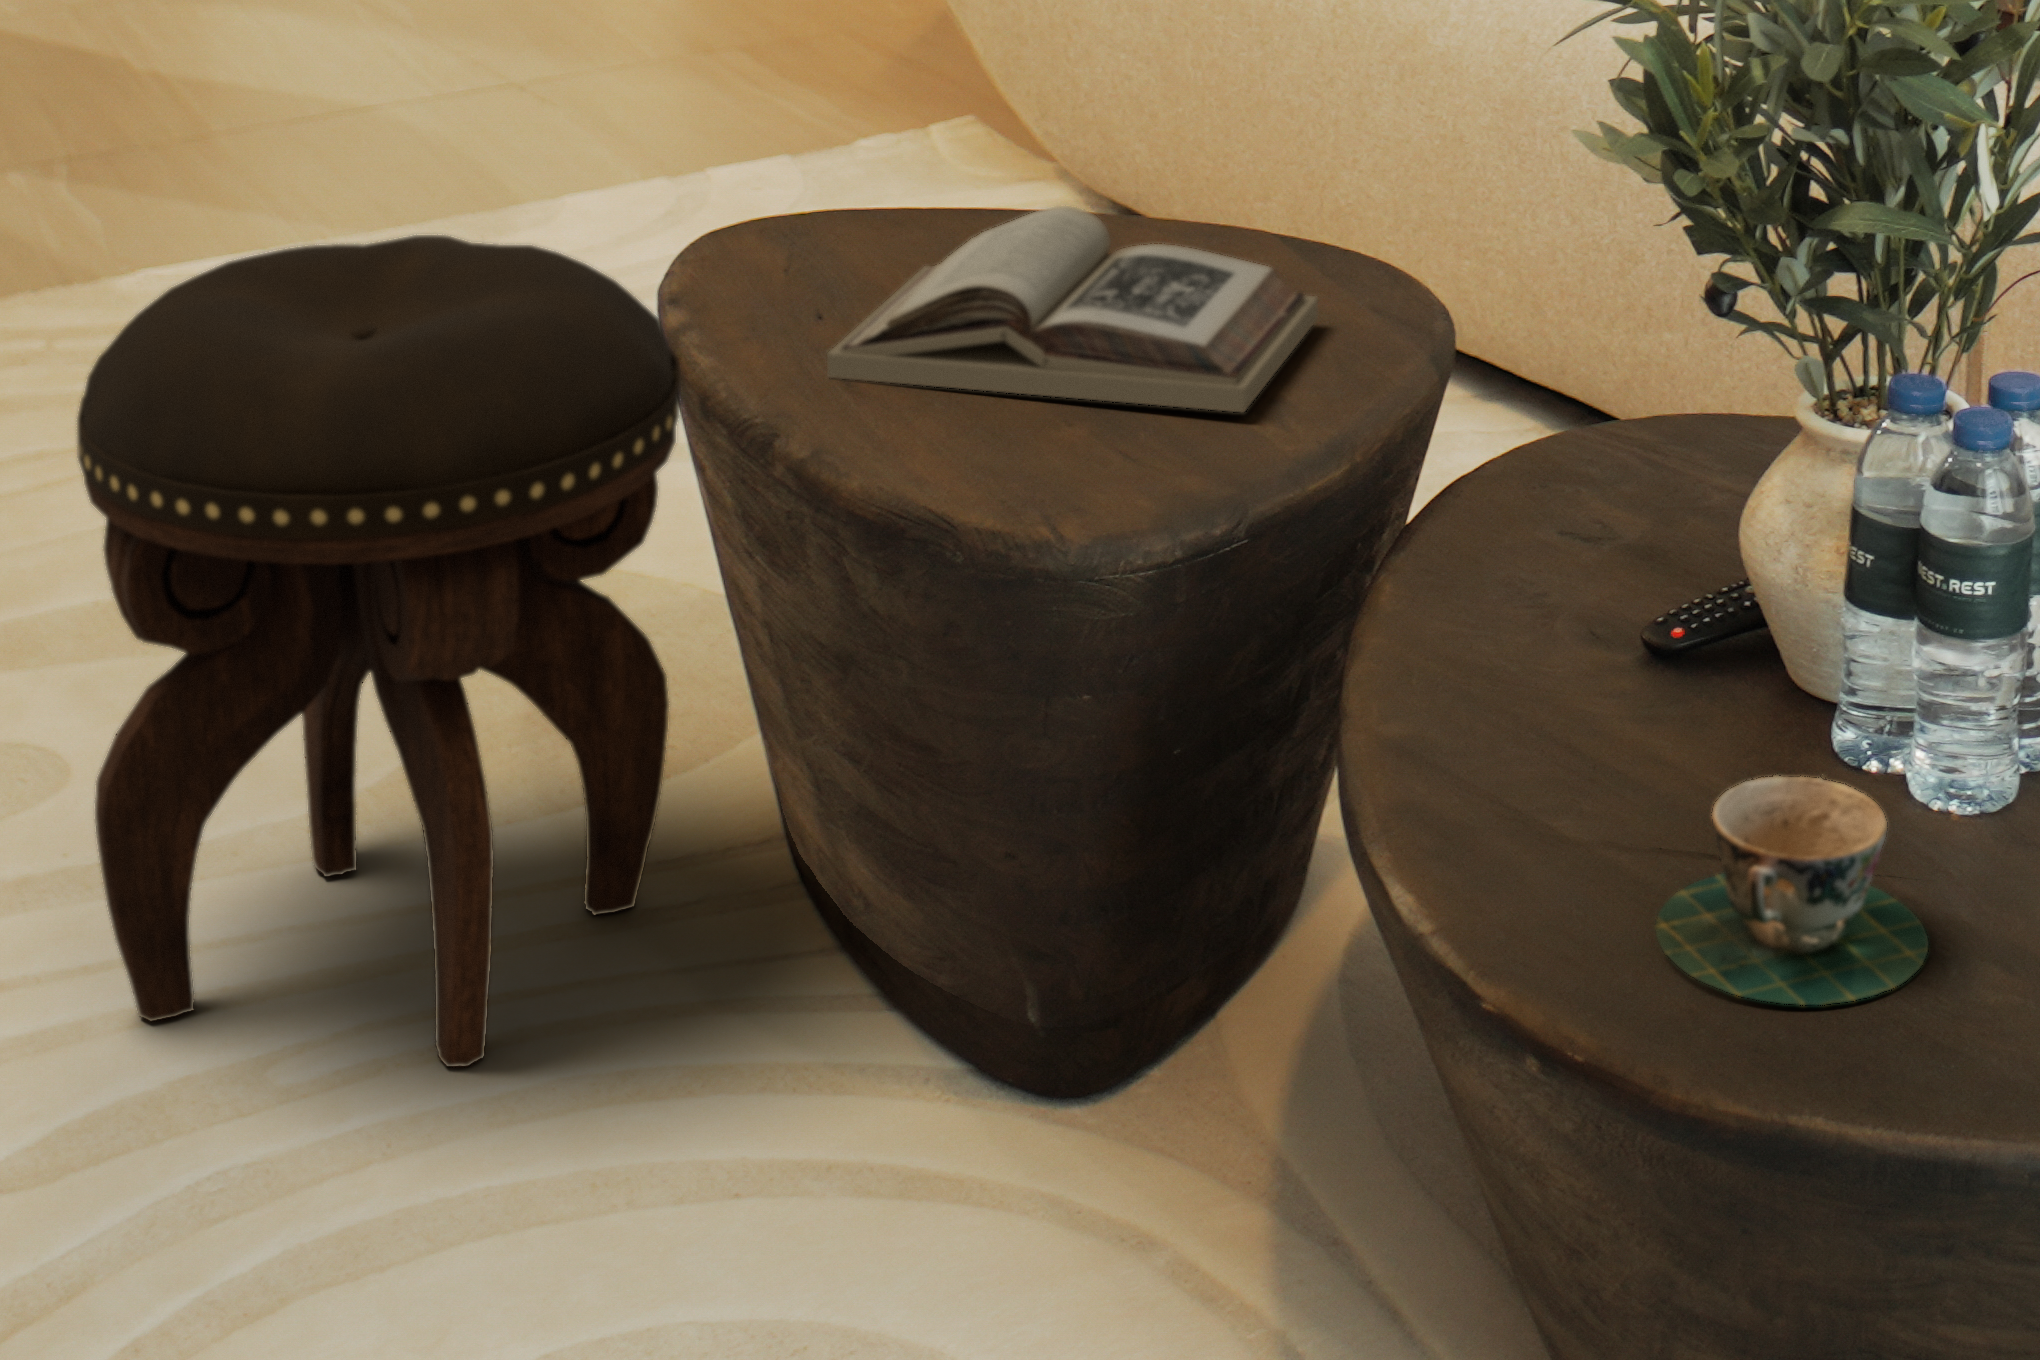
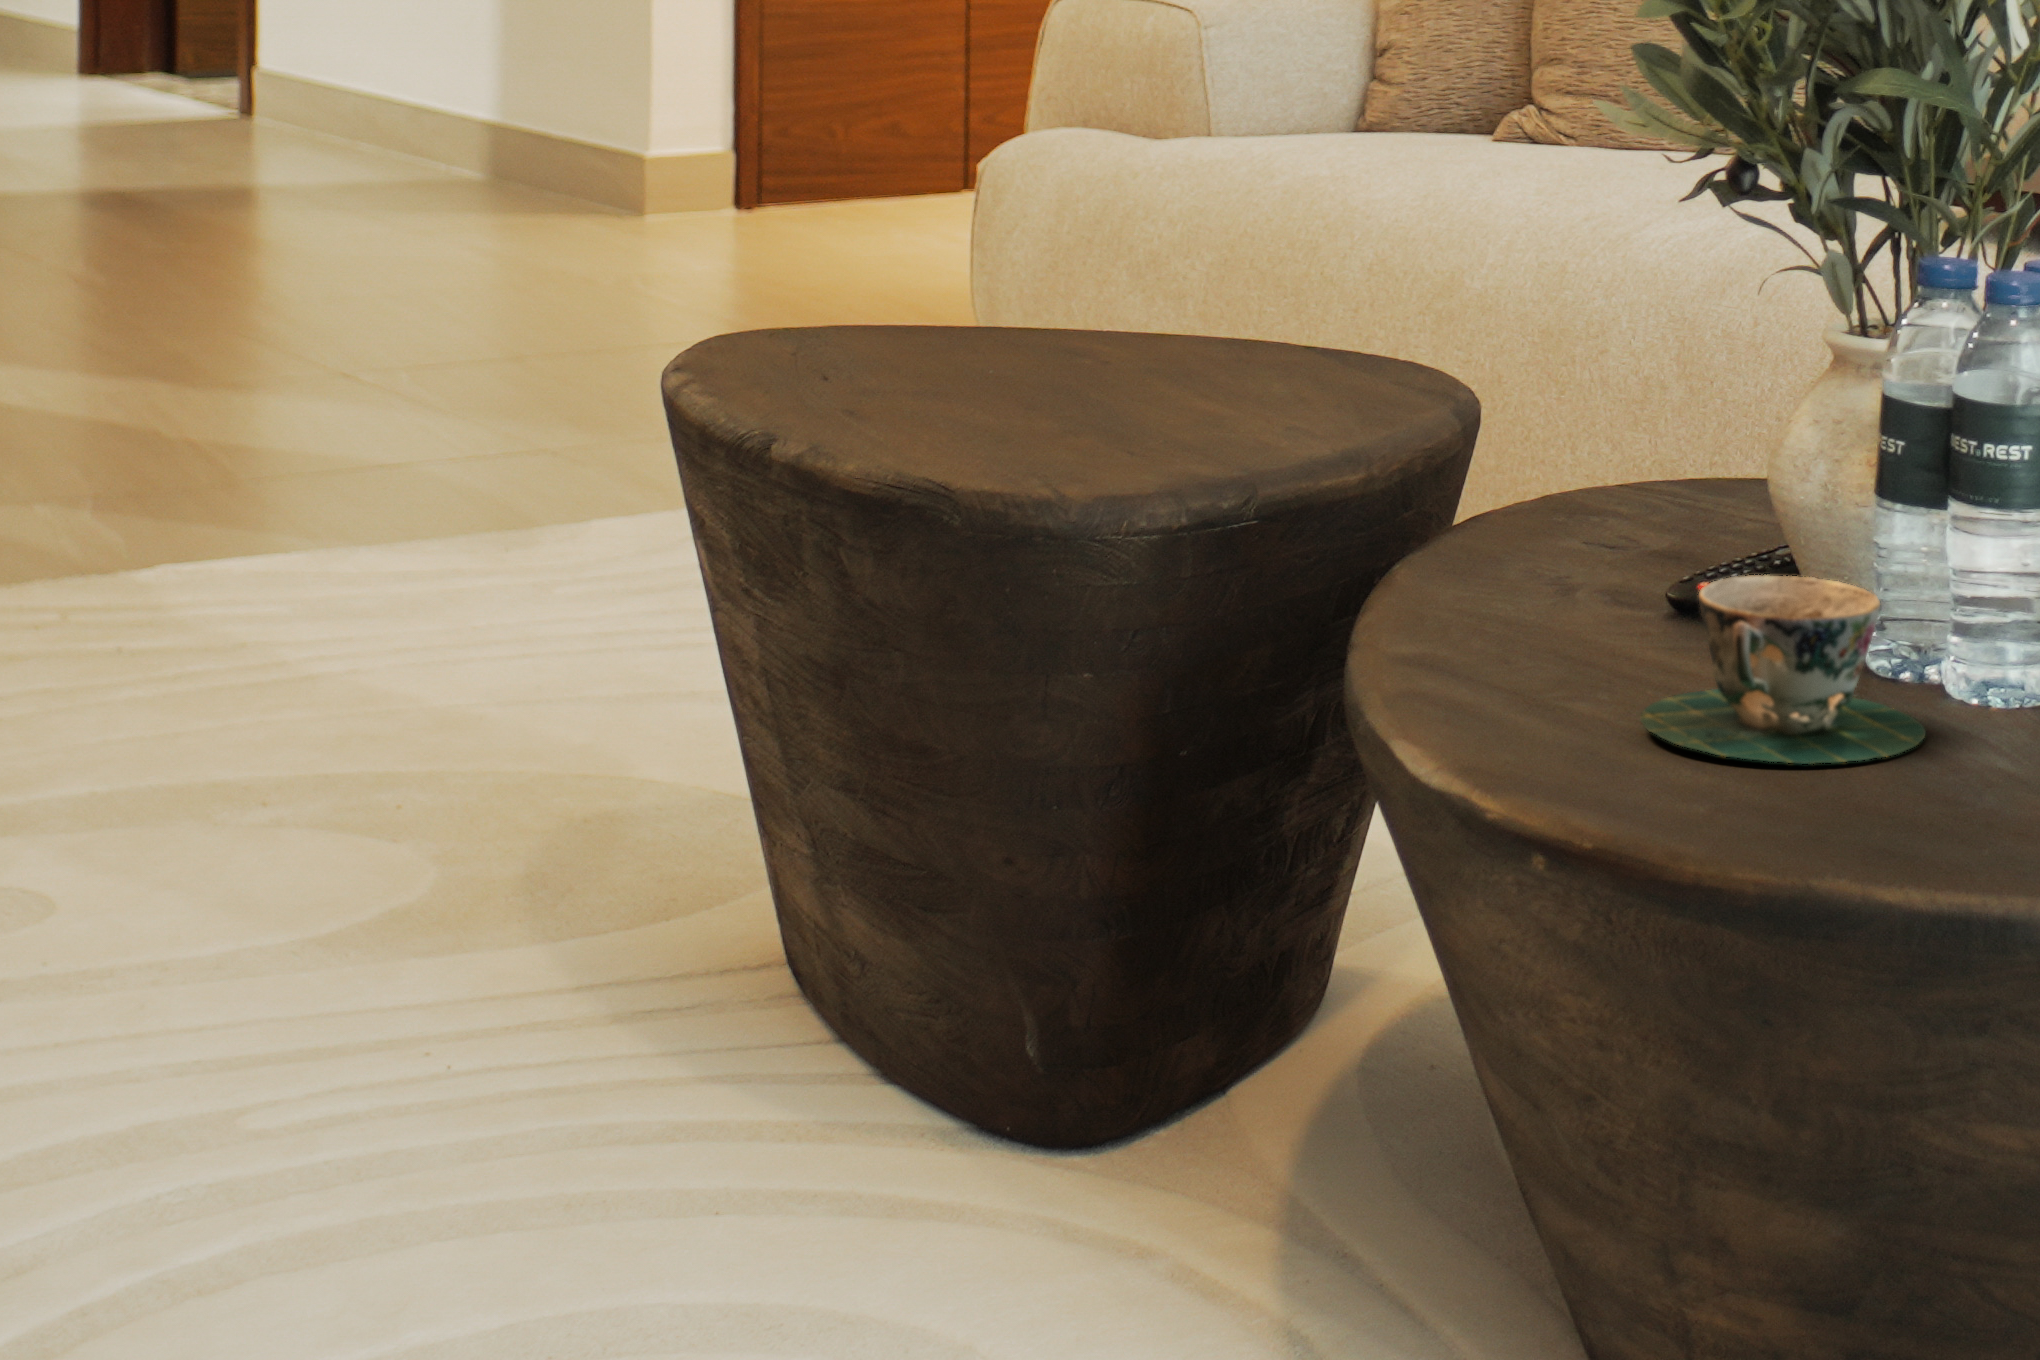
book: present [827,206,1318,413] -> none [819,271,1322,431]
footstool: present [77,235,682,1067] -> none [63,289,671,1091]

